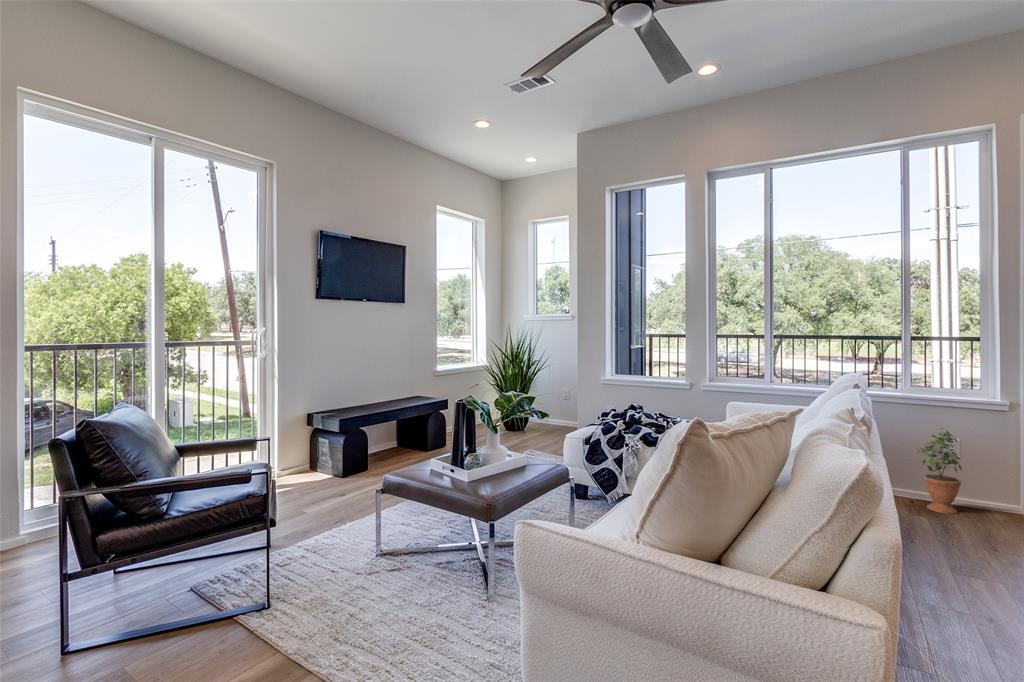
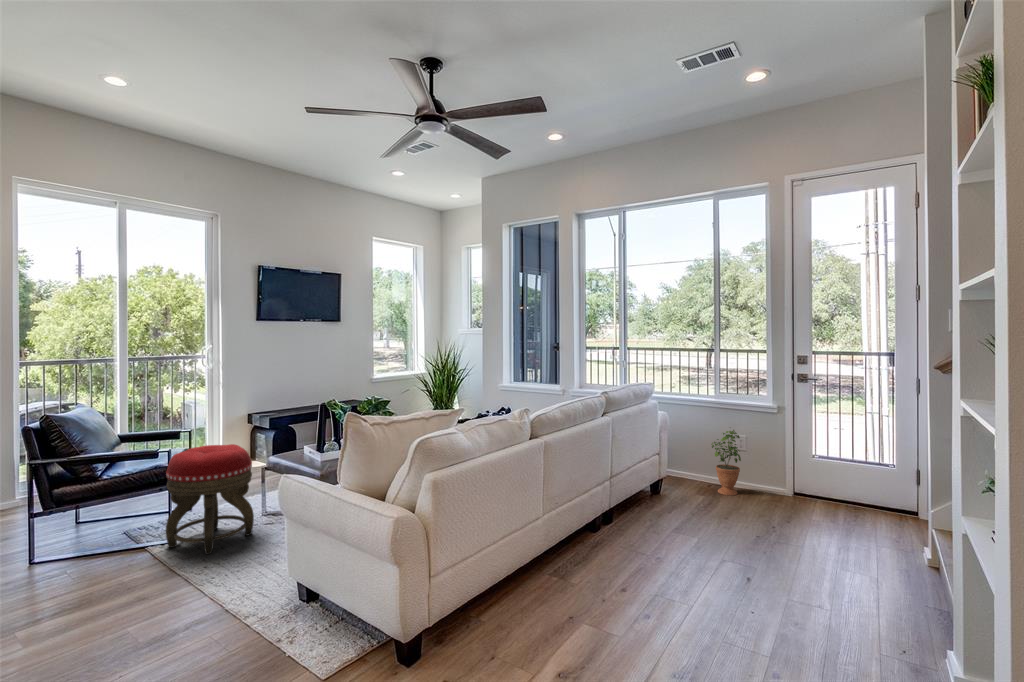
footstool: none [266,460,383,629] -> present [166,444,254,554]

